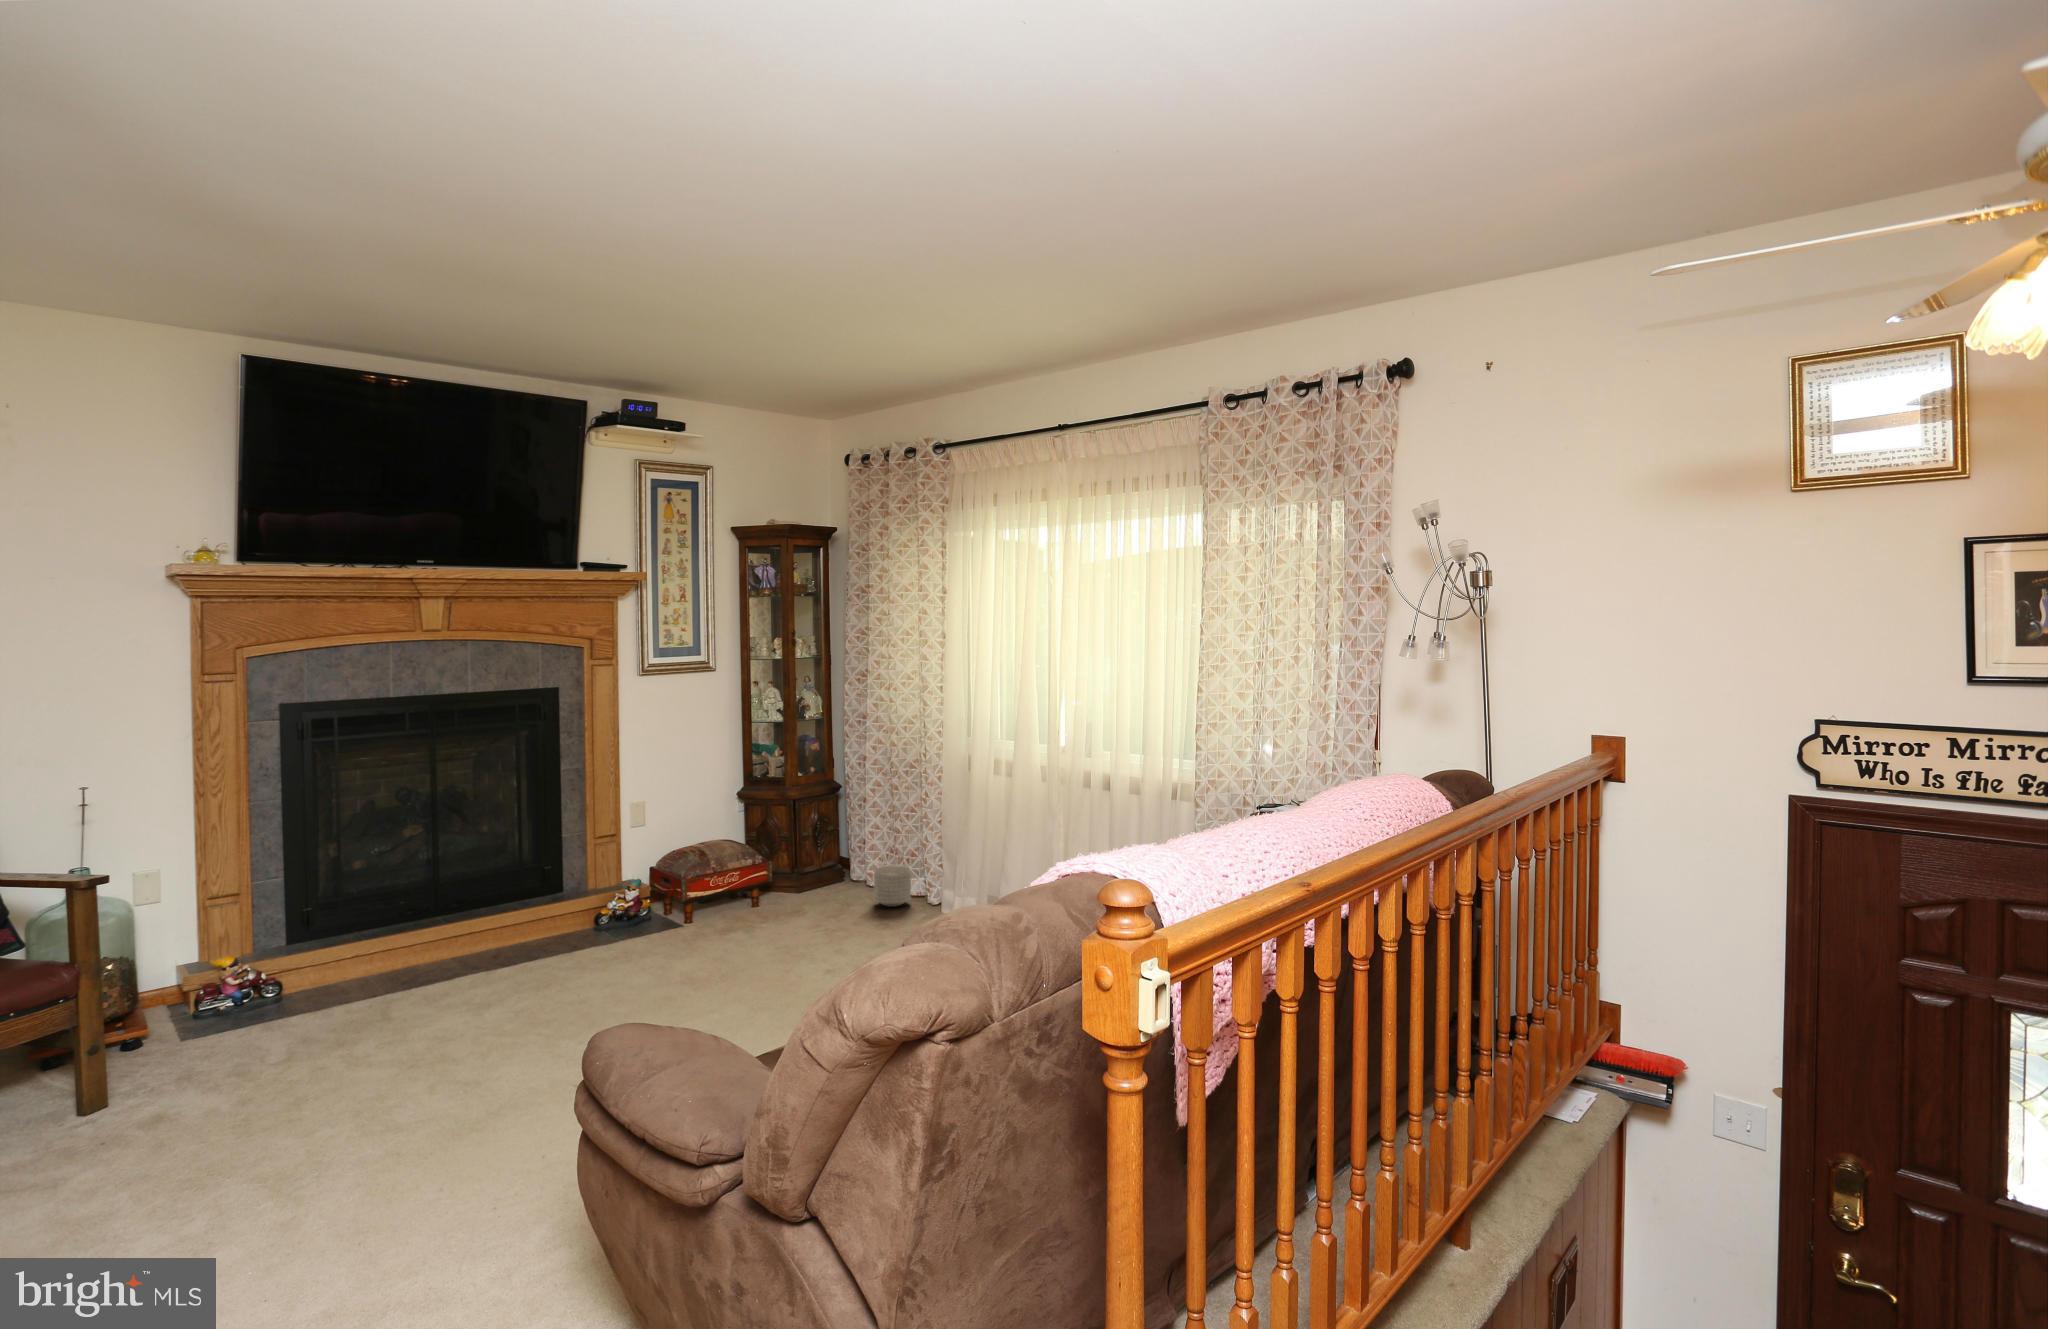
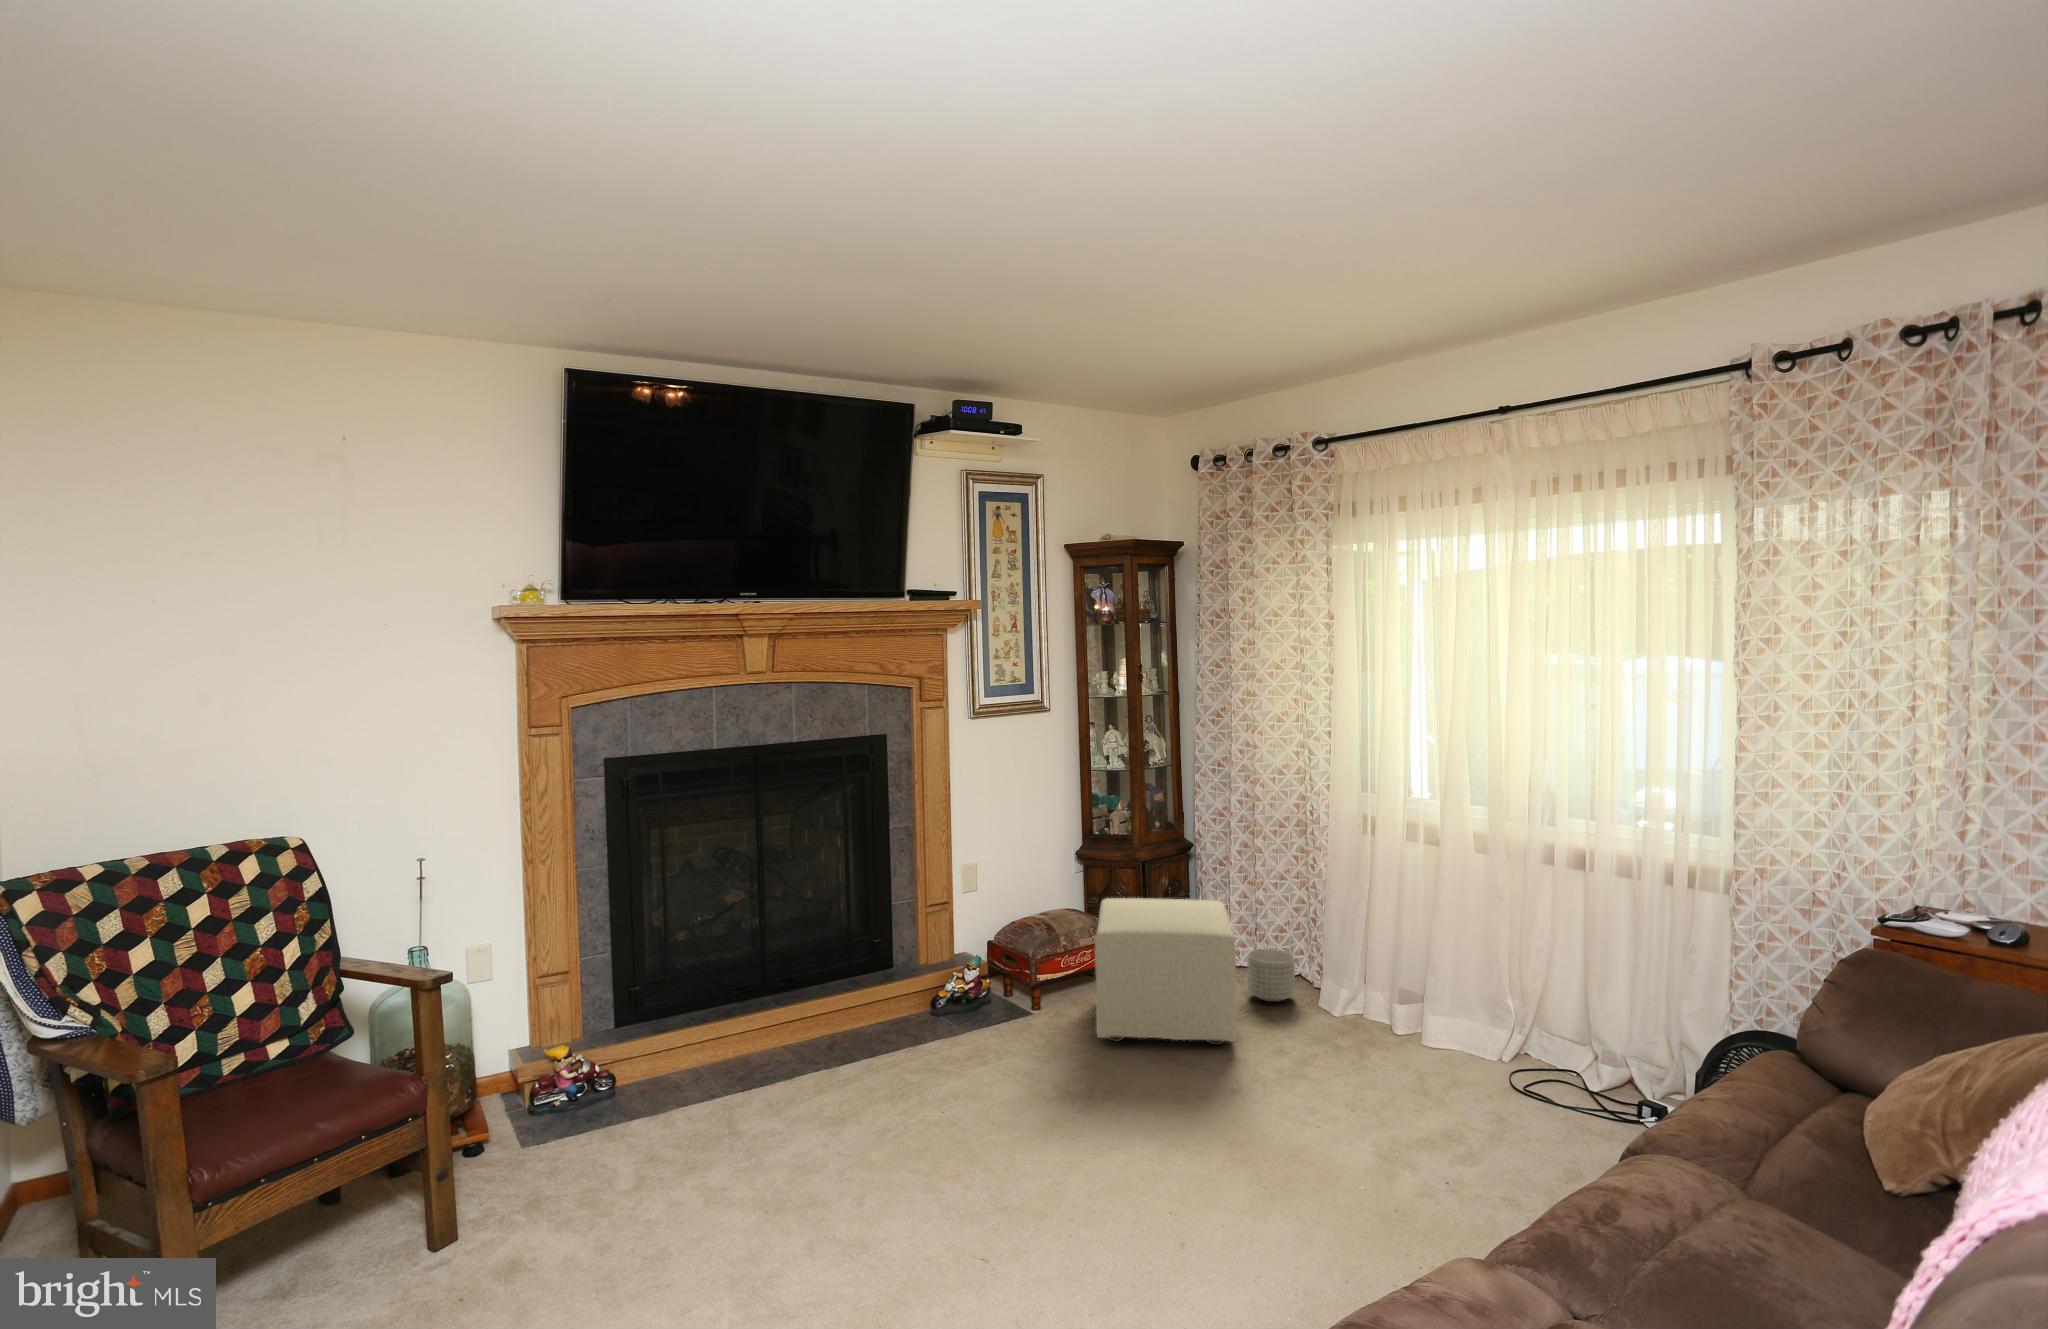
ottoman: none [733,826,855,938] -> present [1095,898,1237,1045]

